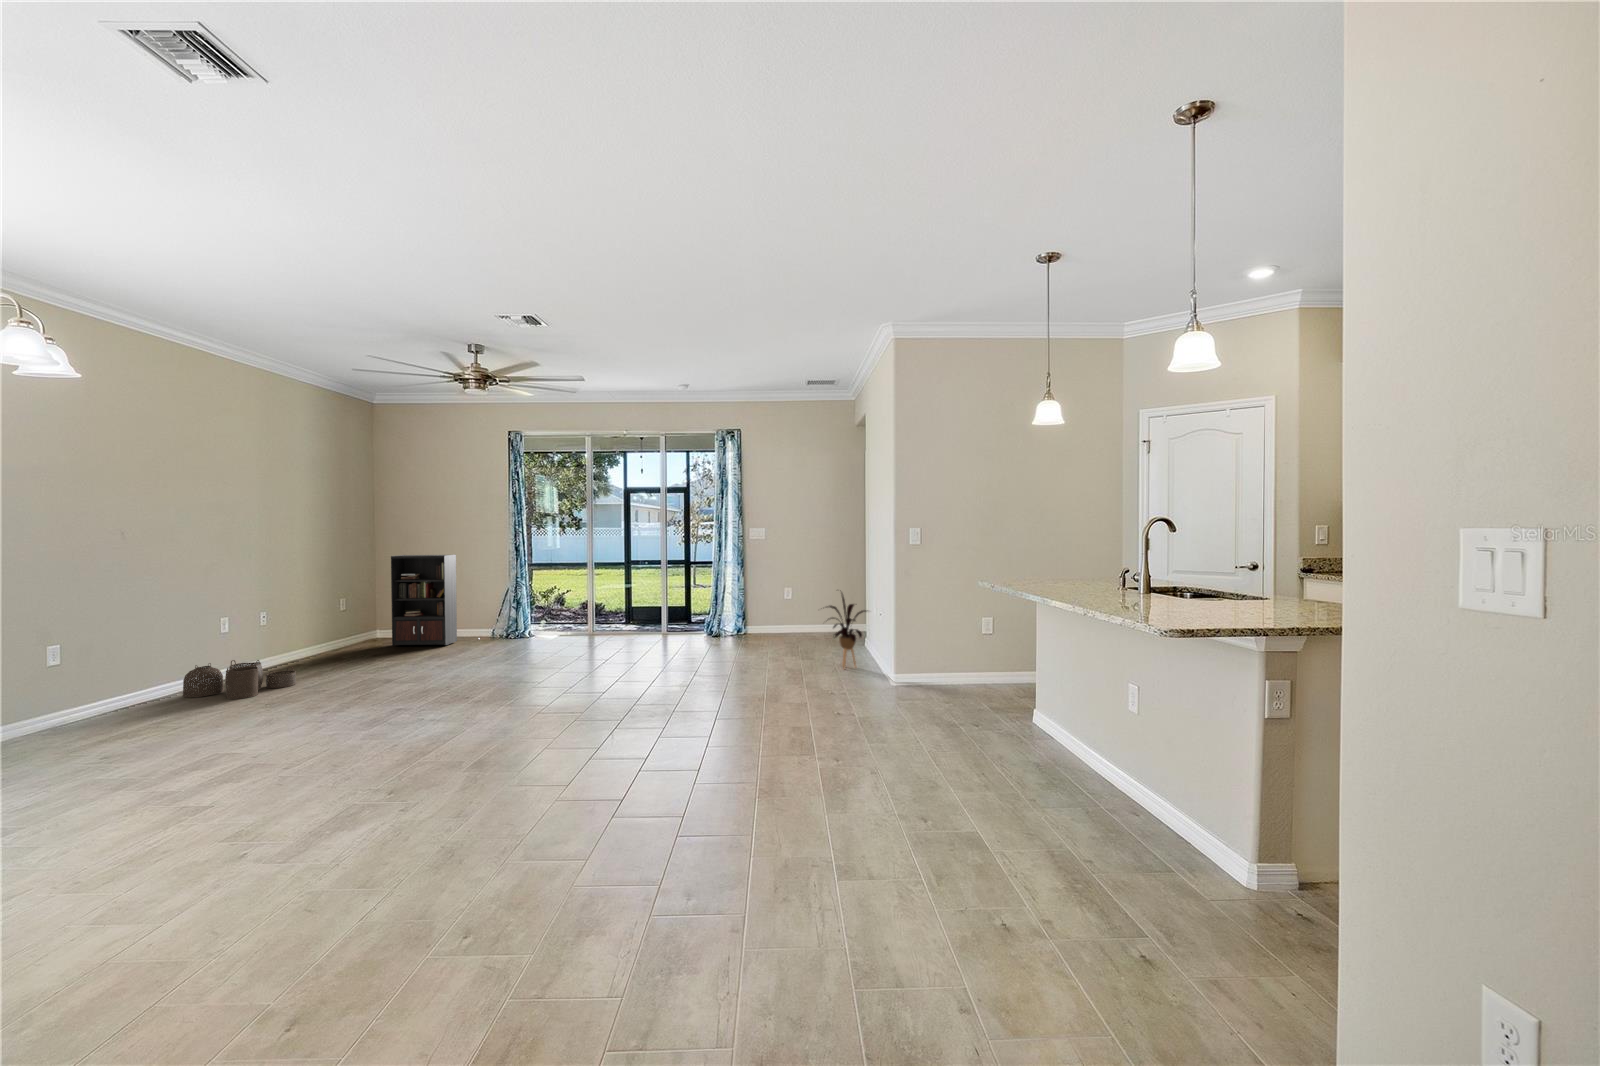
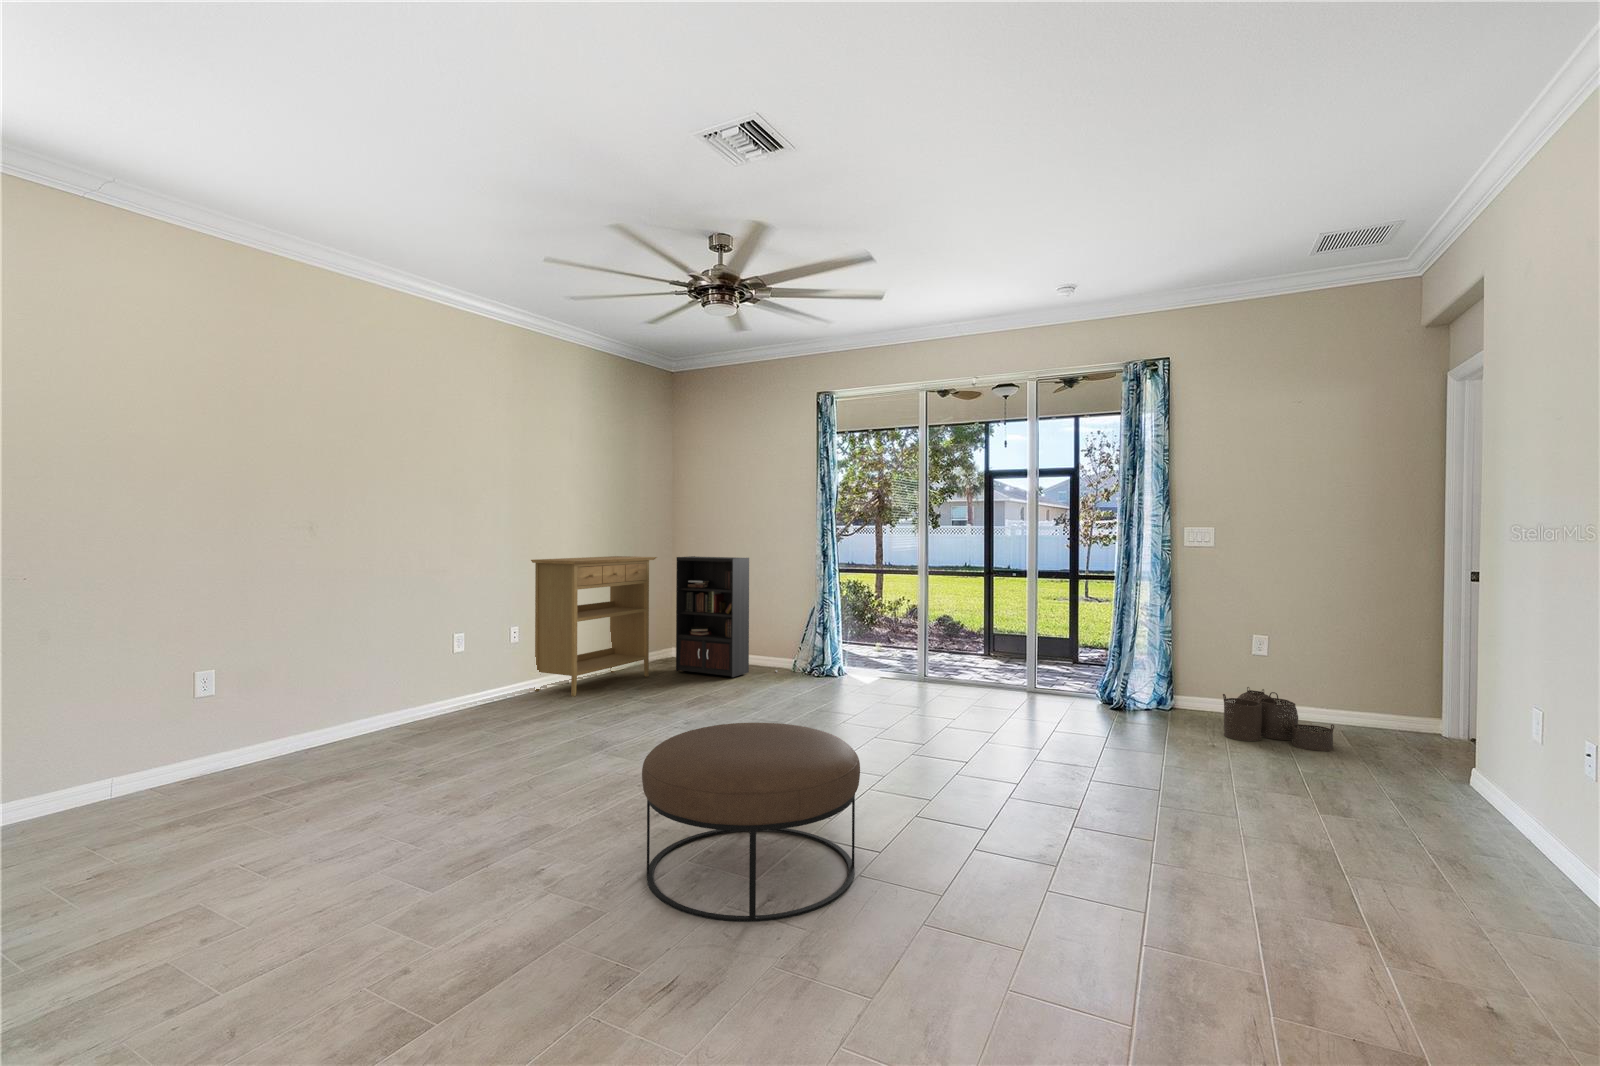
console table: none [265,557,375,670] -> present [531,556,657,697]
house plant: present [829,593,866,668] -> none [1363,659,1520,842]
ottoman: none [464,647,588,739] -> present [642,723,860,922]
woven basket: present [183,660,296,699] -> present [1223,687,1334,751]

